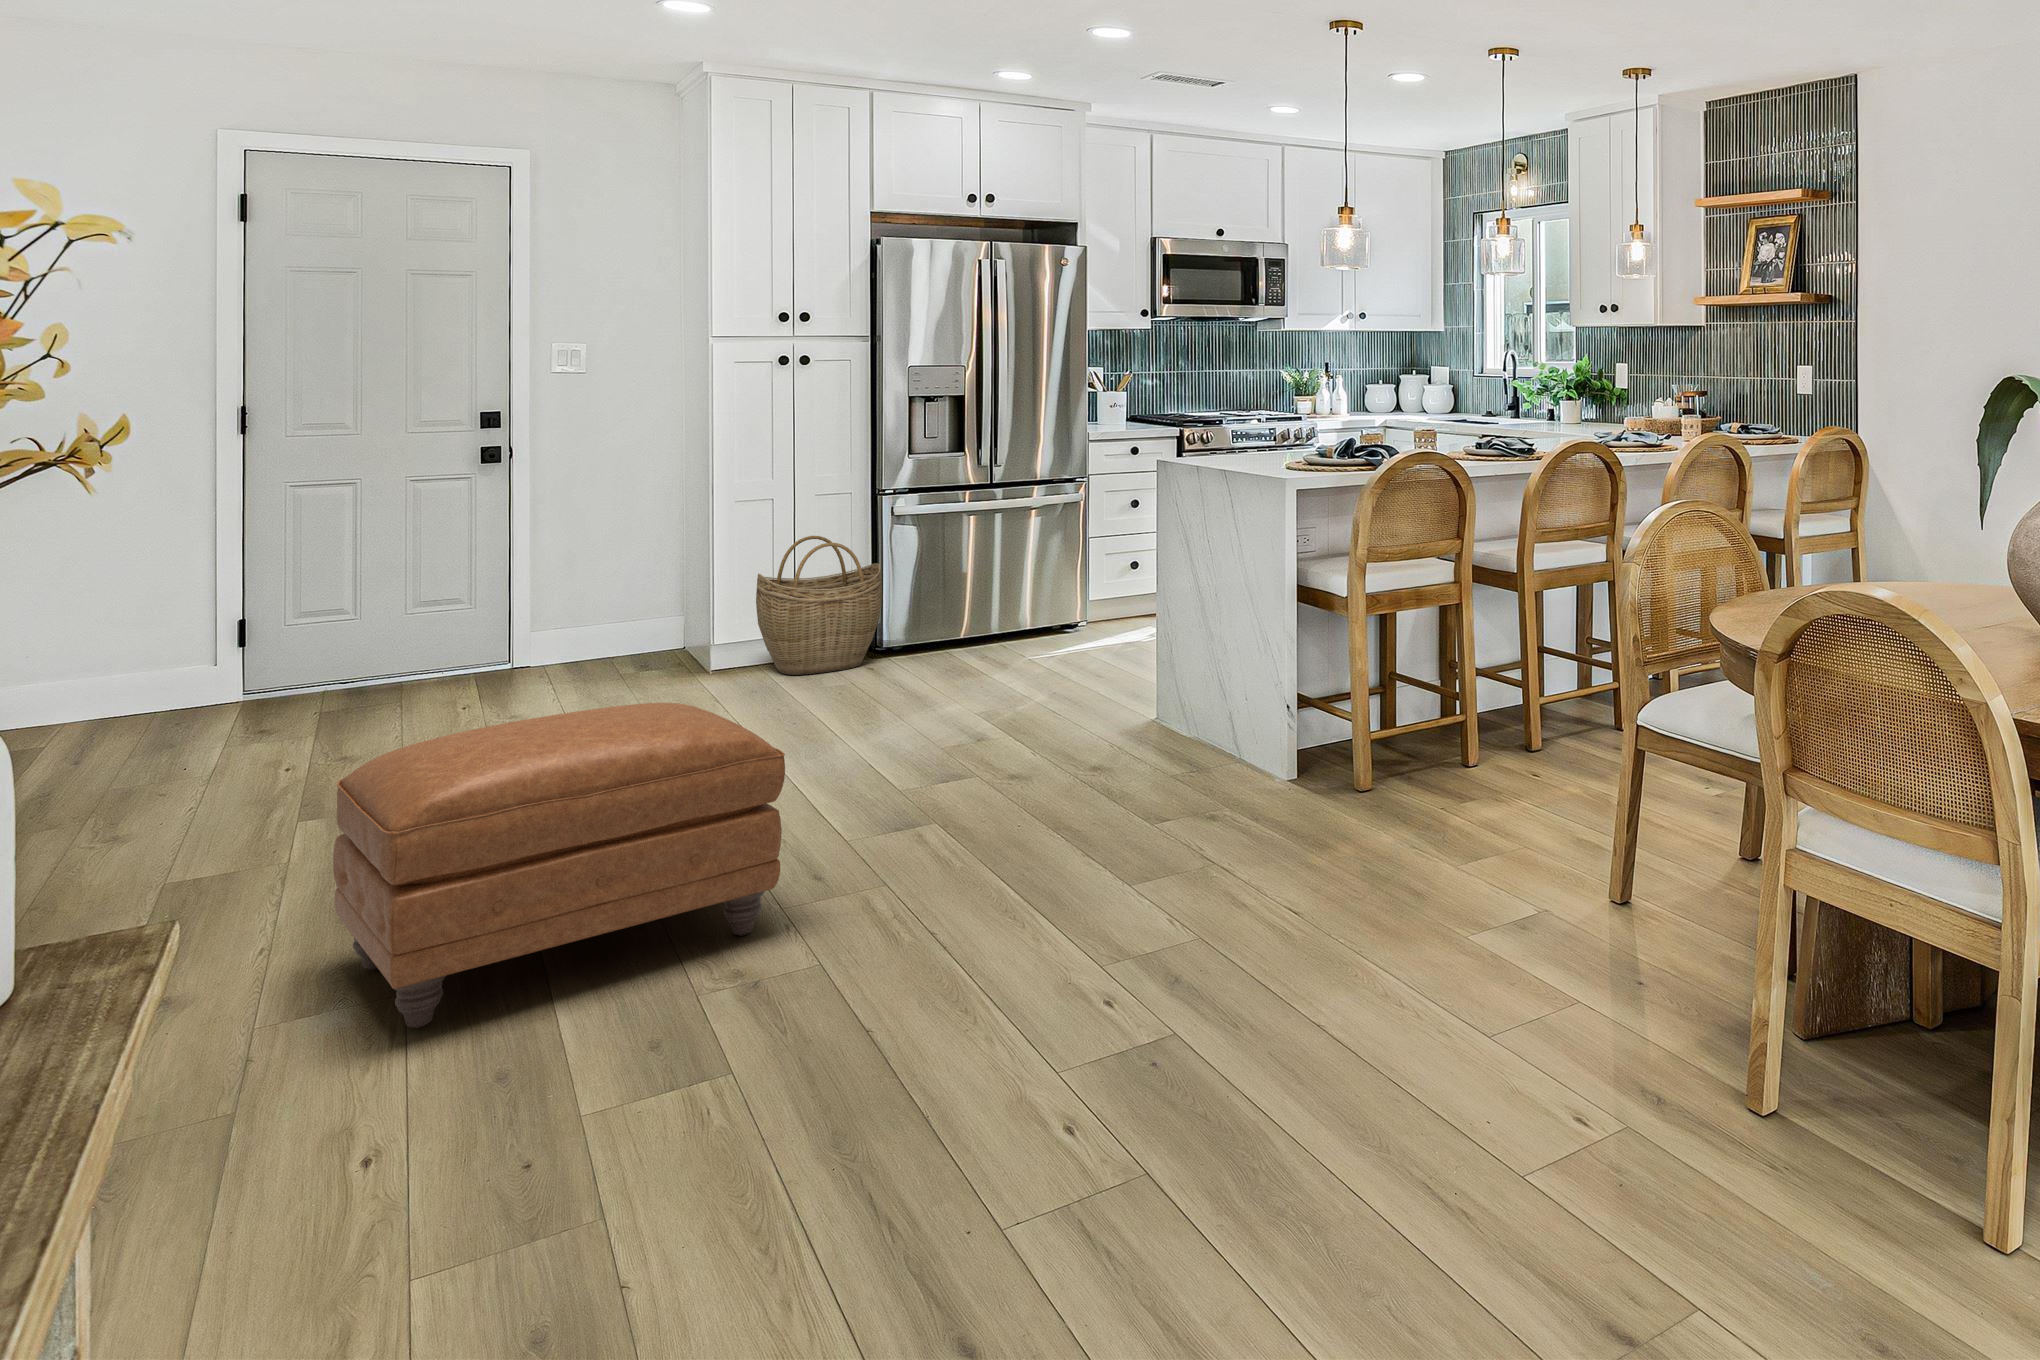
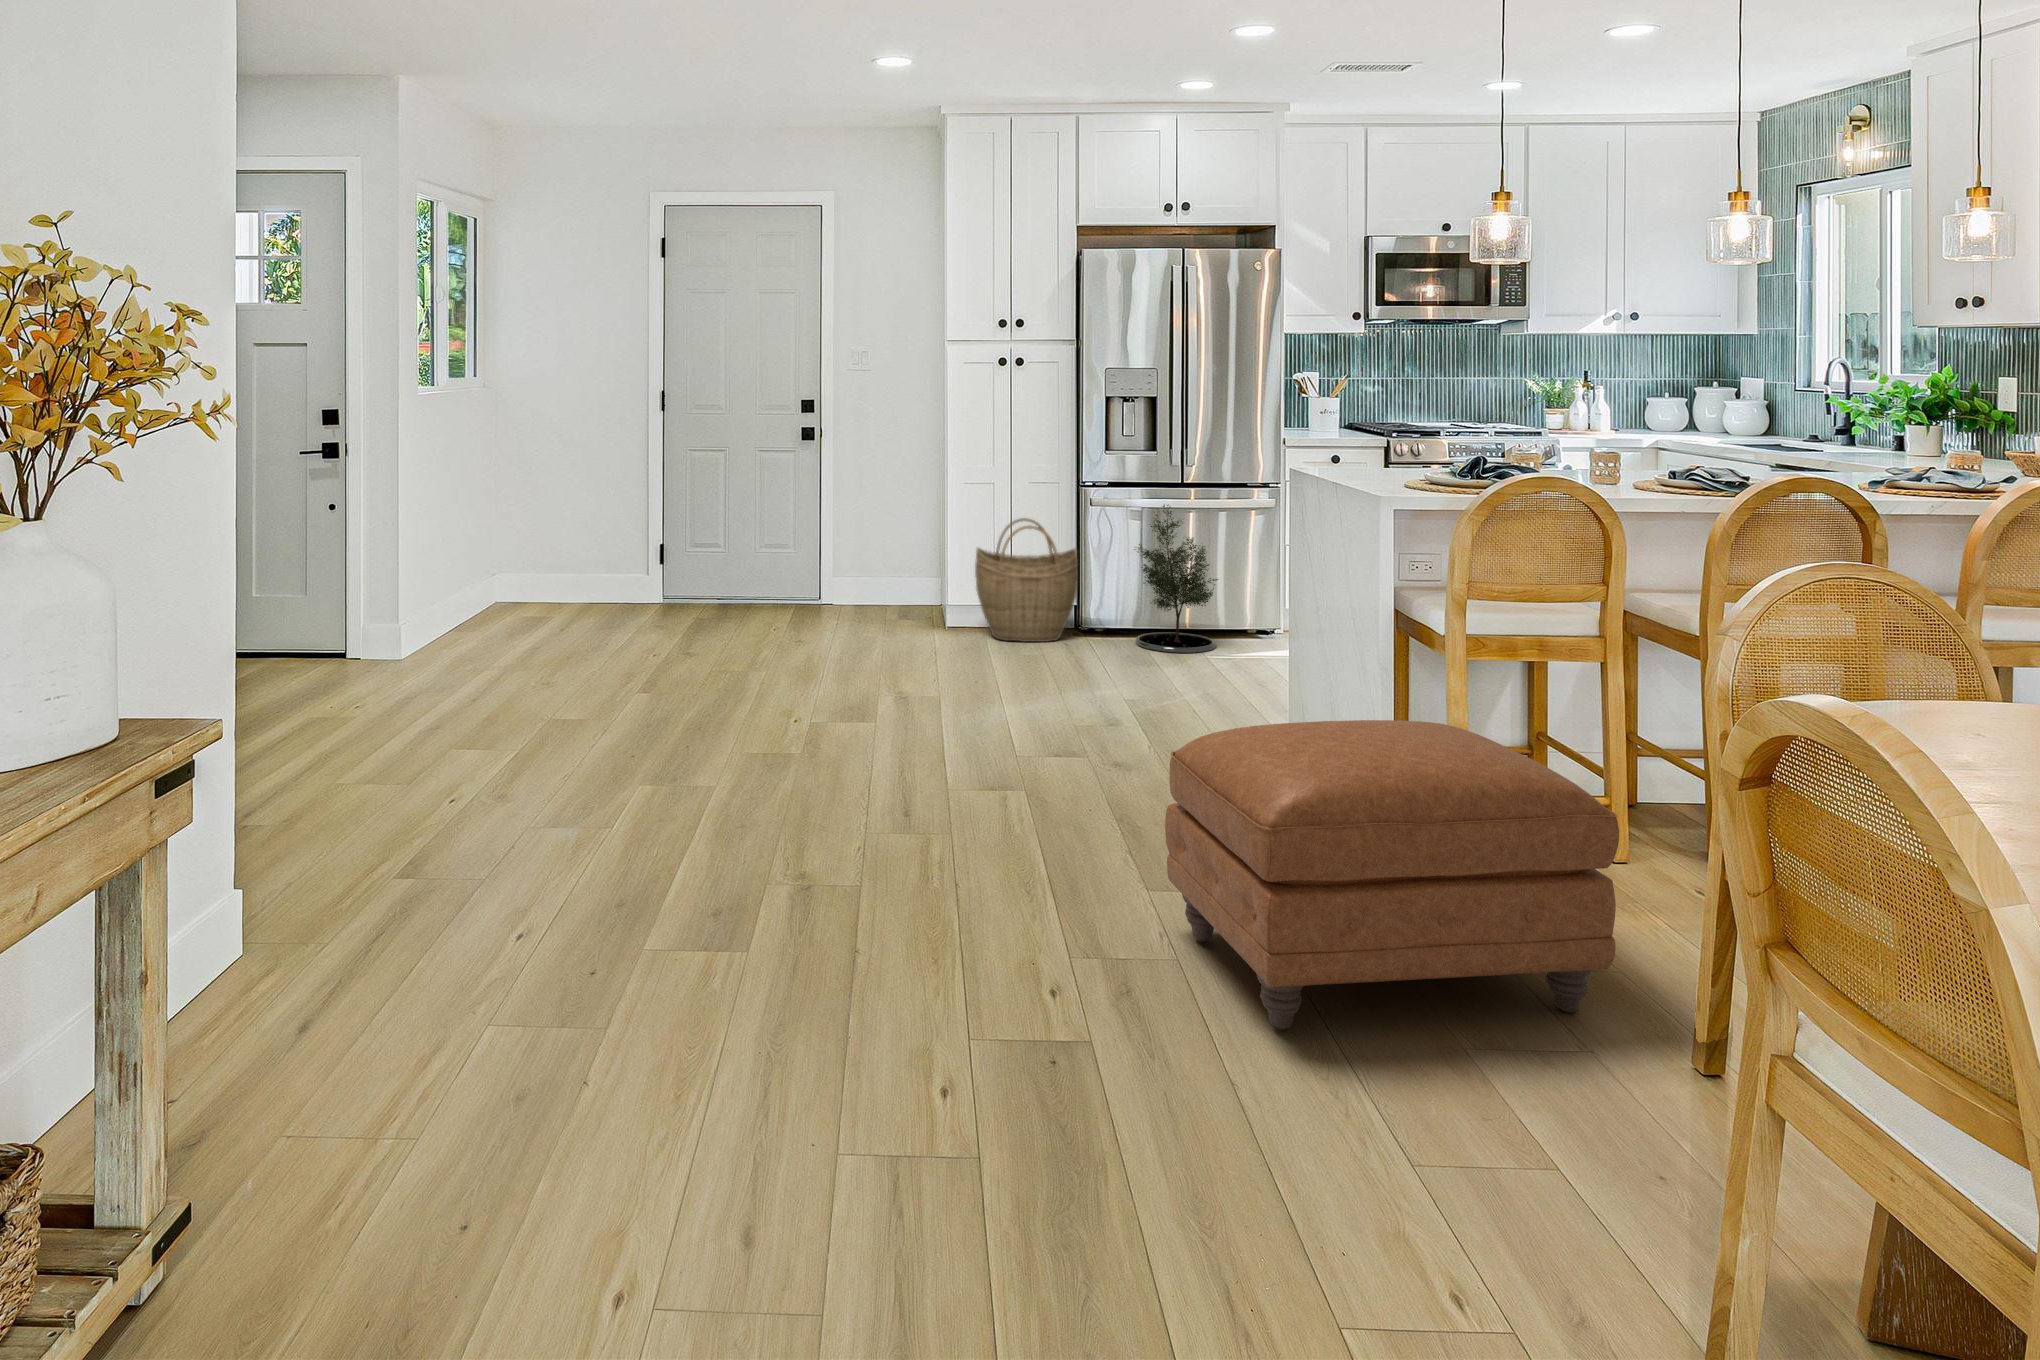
potted tree: none [945,506,1035,660] -> present [1134,505,1218,653]
ottoman: present [333,703,785,1028] -> present [1165,720,1619,1029]

